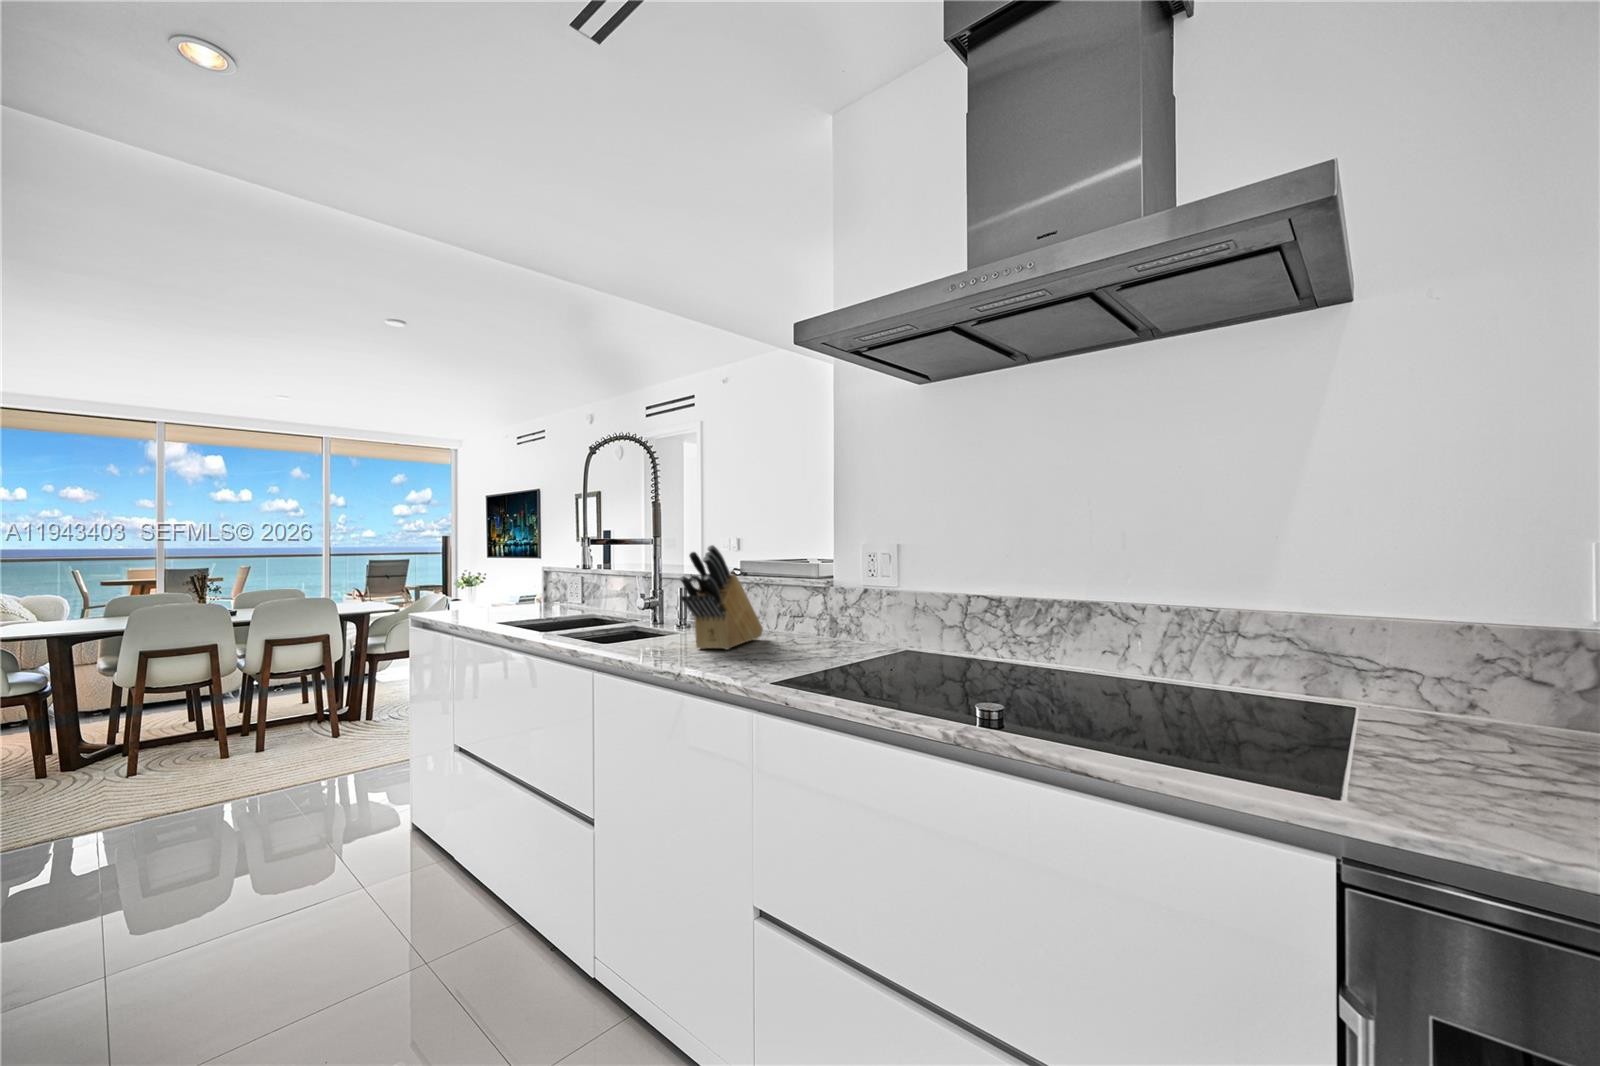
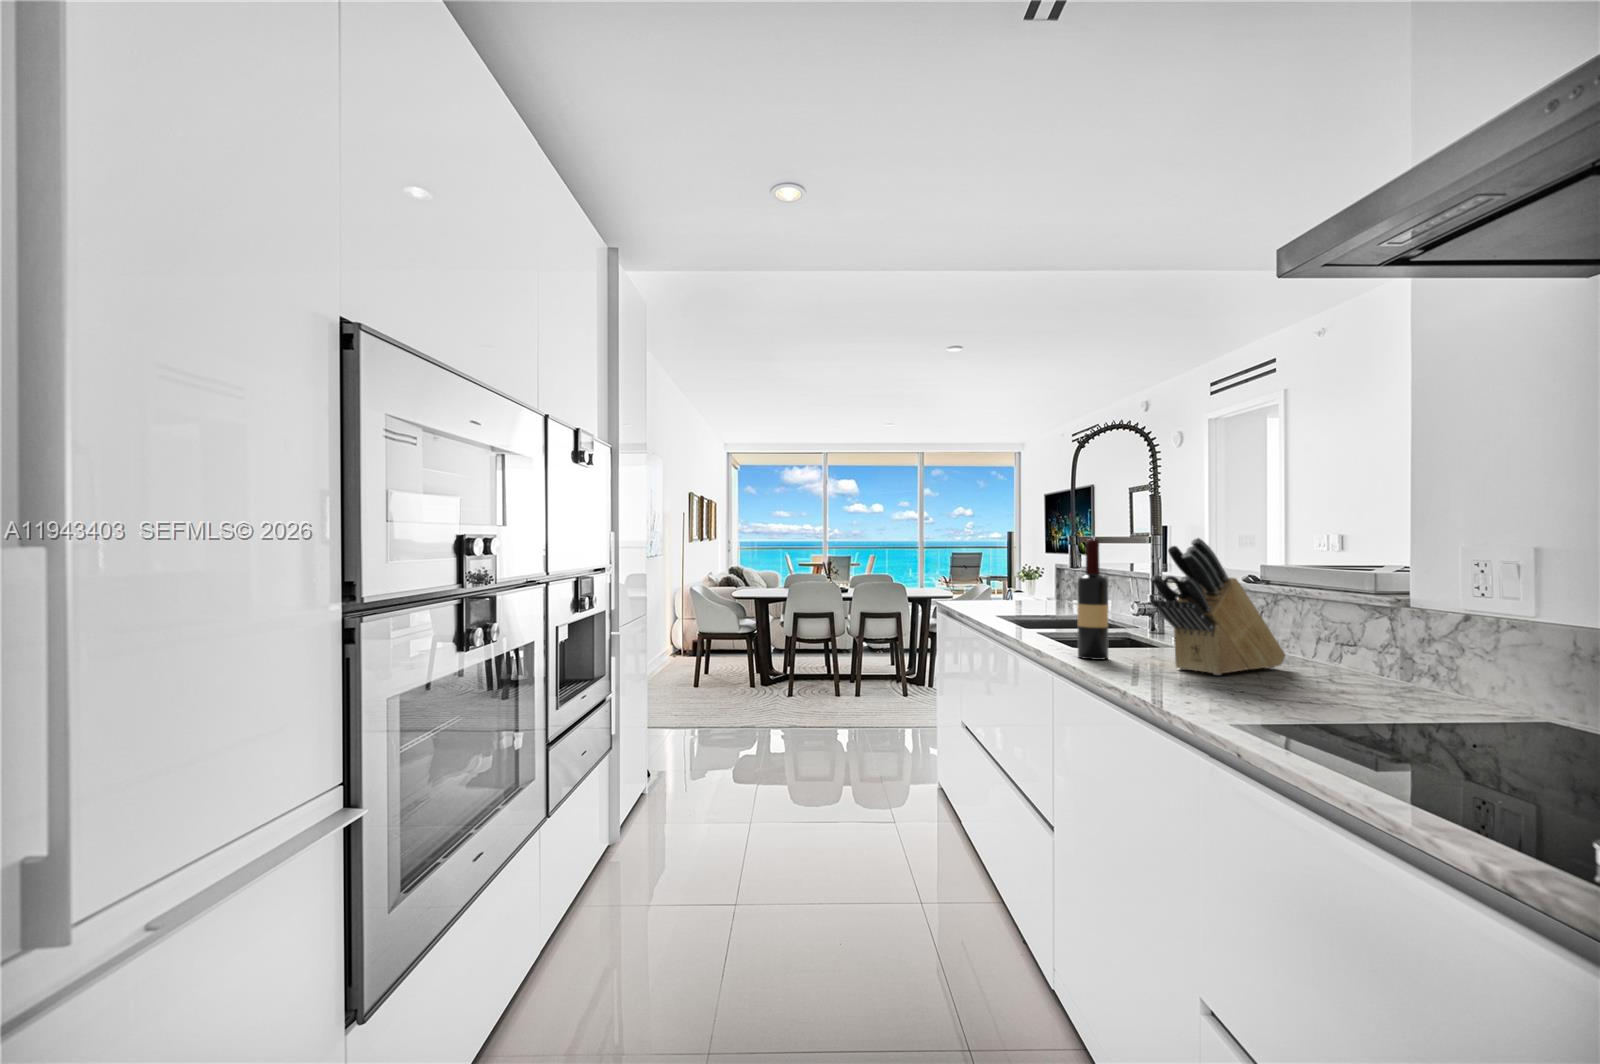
wine bottle: none [615,549,642,651] -> present [1077,540,1108,660]

